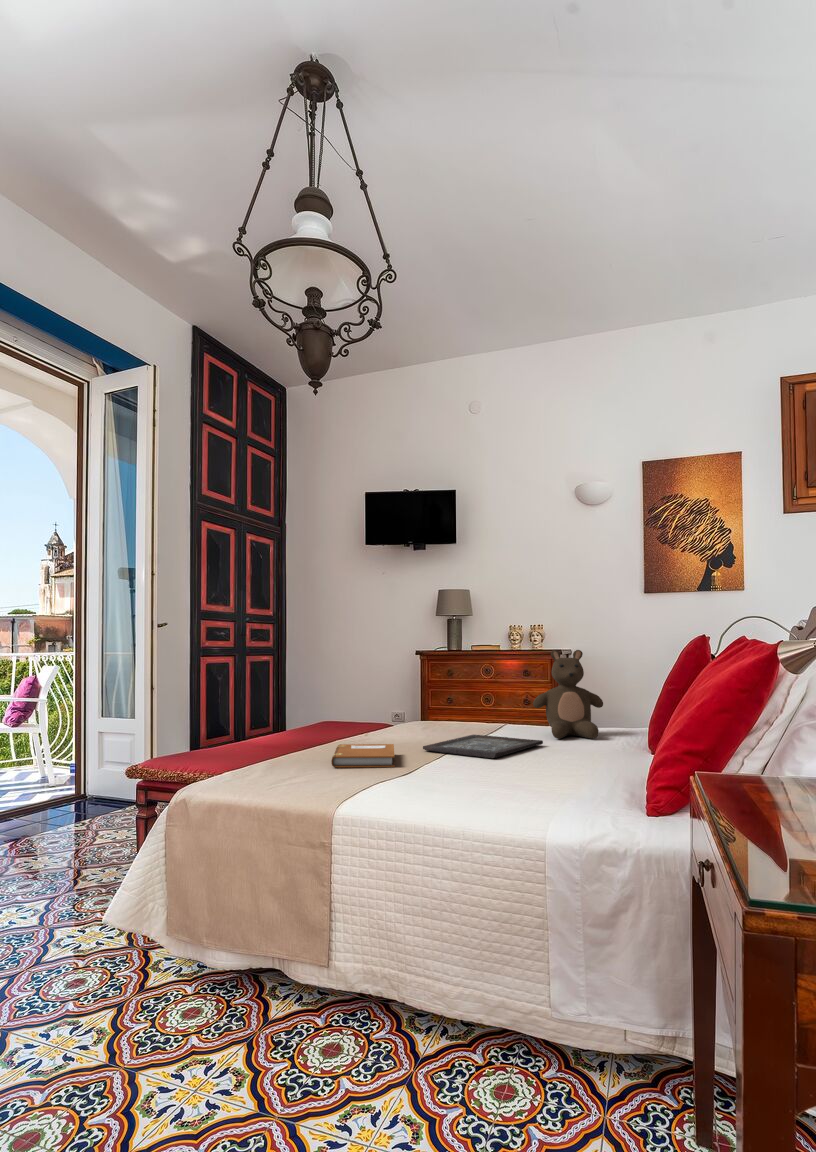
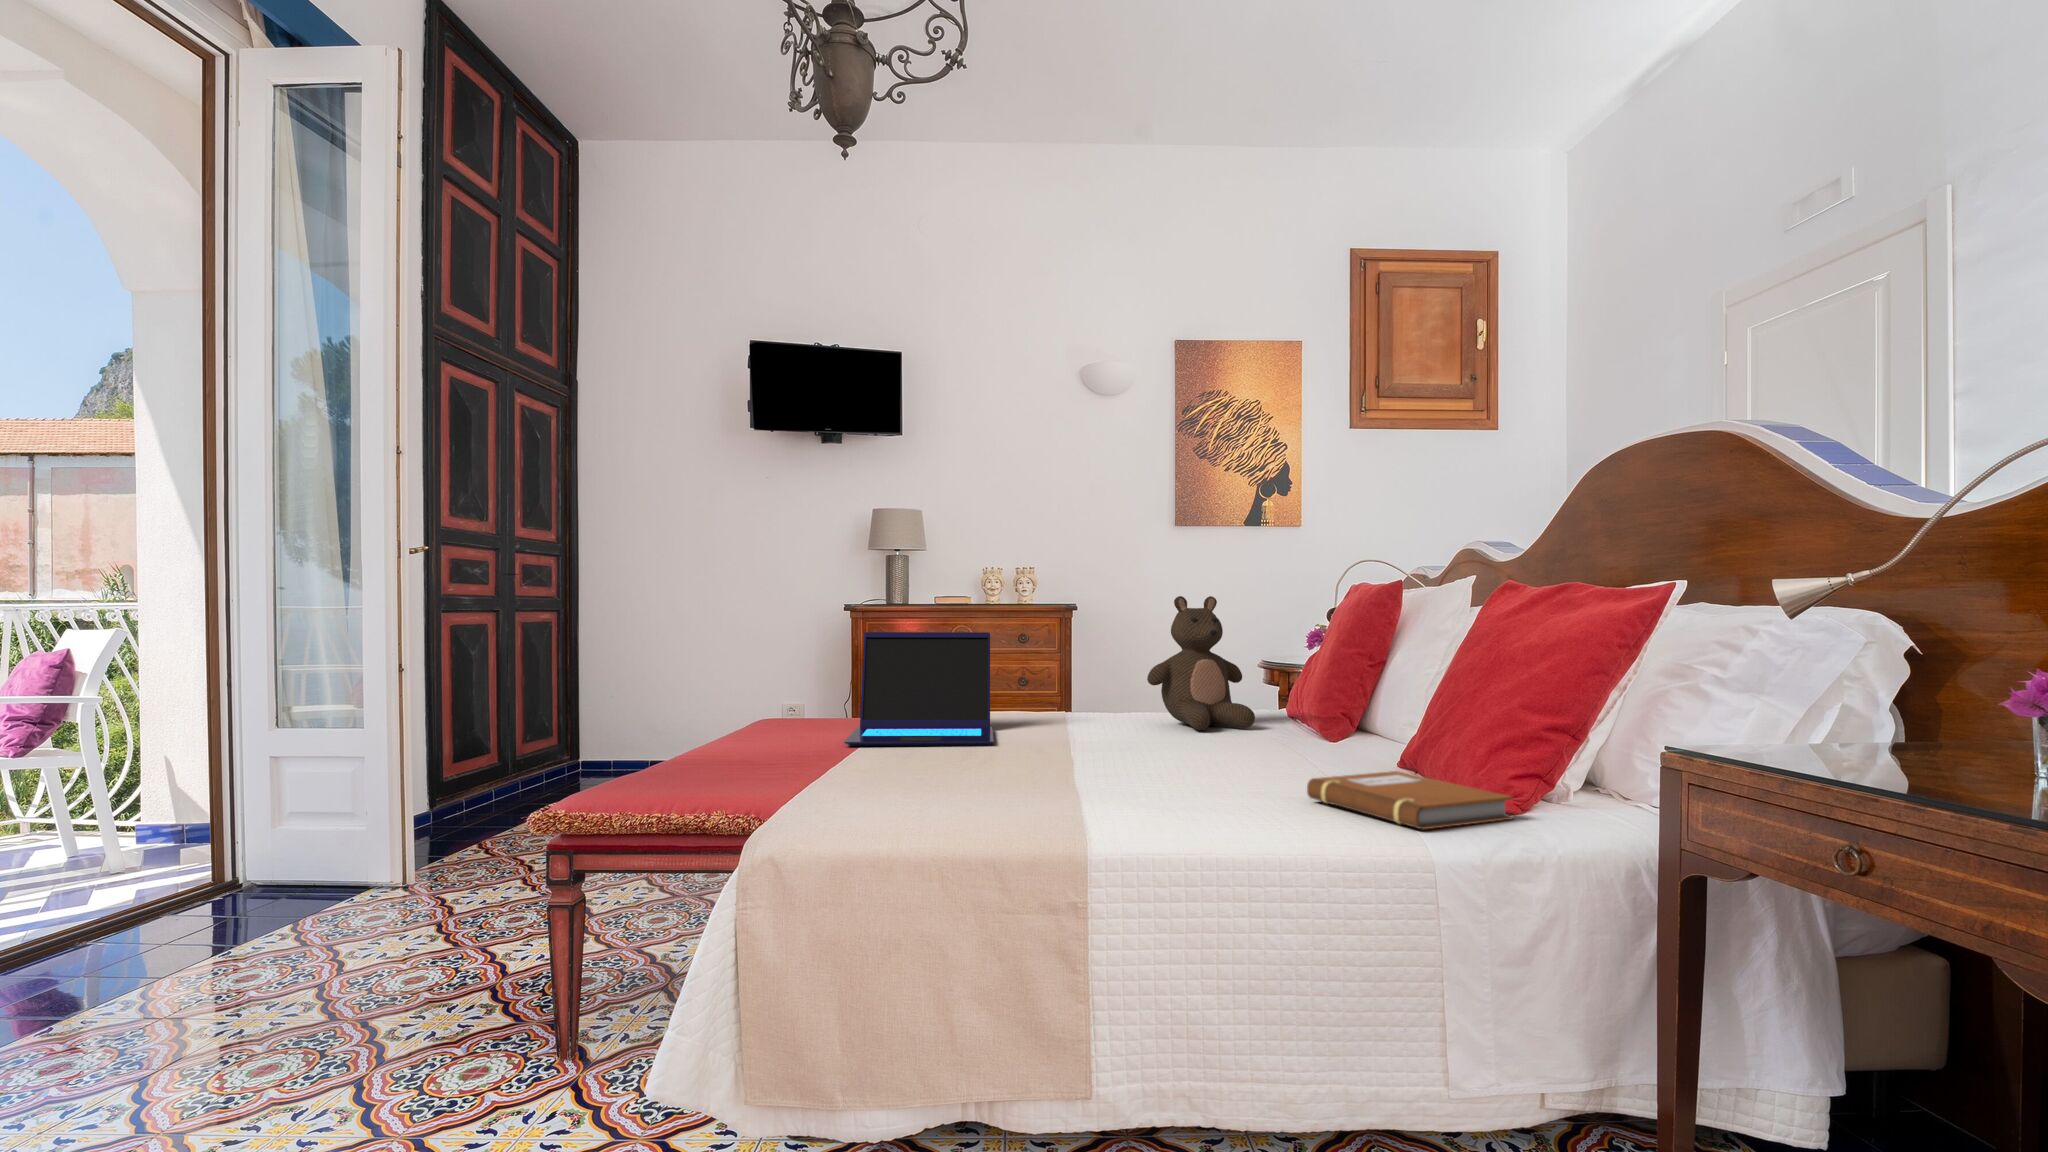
laptop: none [334,672,438,742] -> present [844,632,994,746]
tray: present [423,735,543,758] -> none [1046,730,1205,764]
notebook: present [331,744,394,767] -> present [1307,771,1513,830]

